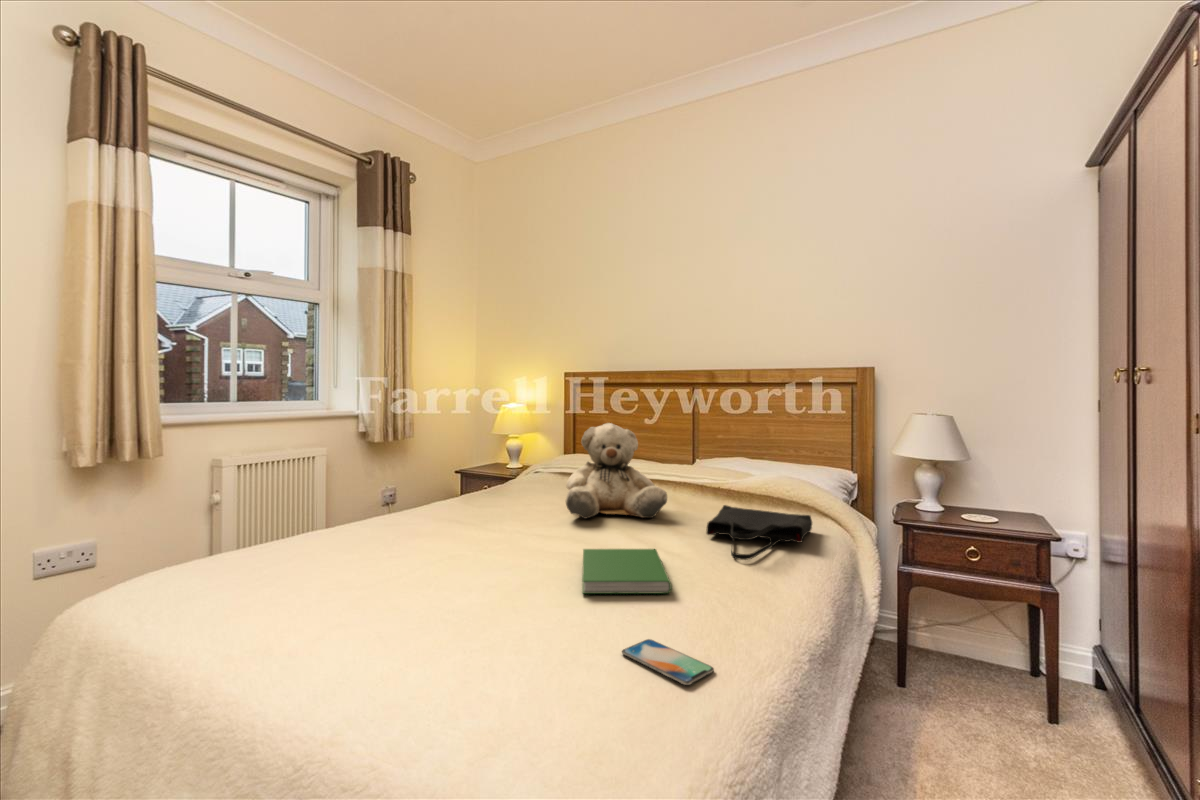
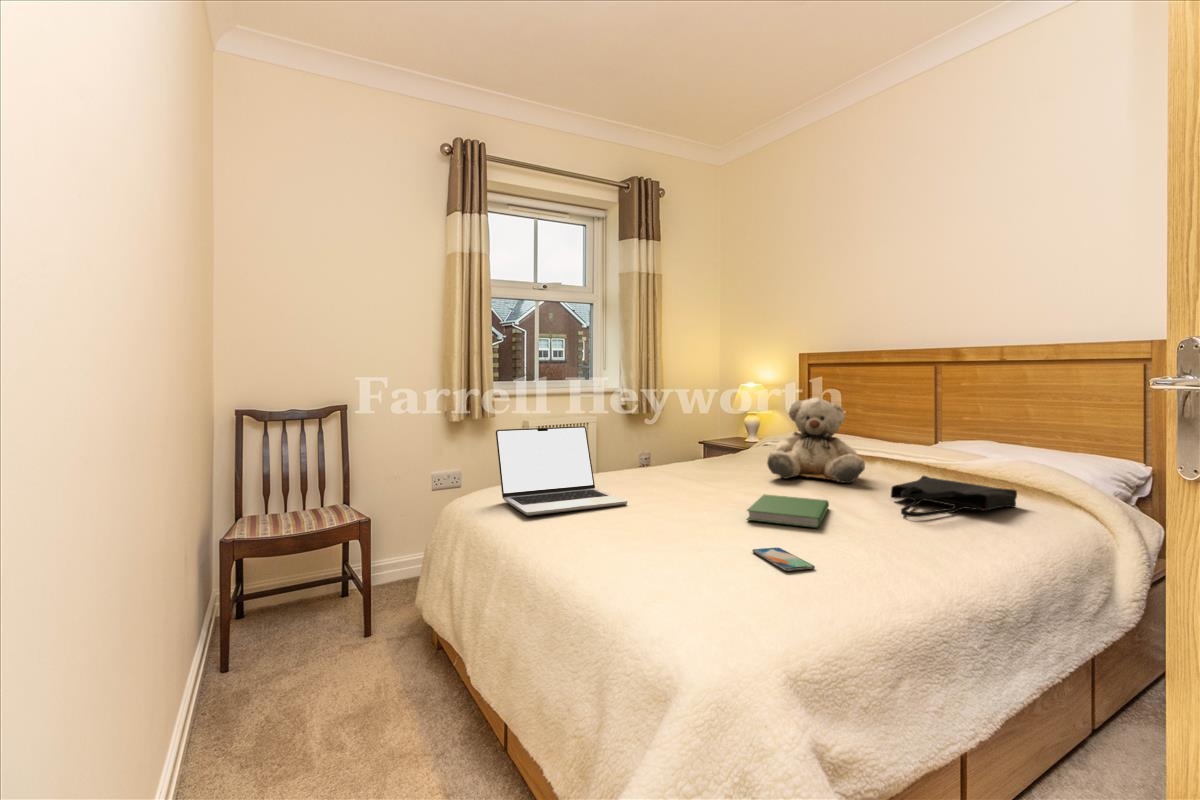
laptop: none [170,474,408,645] -> present [496,426,627,516]

